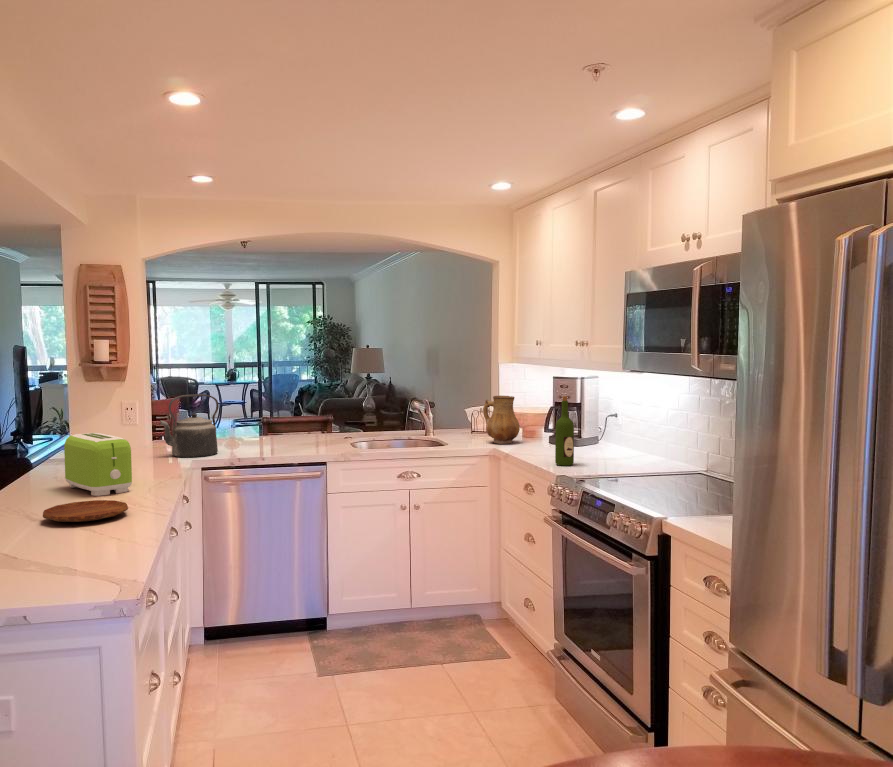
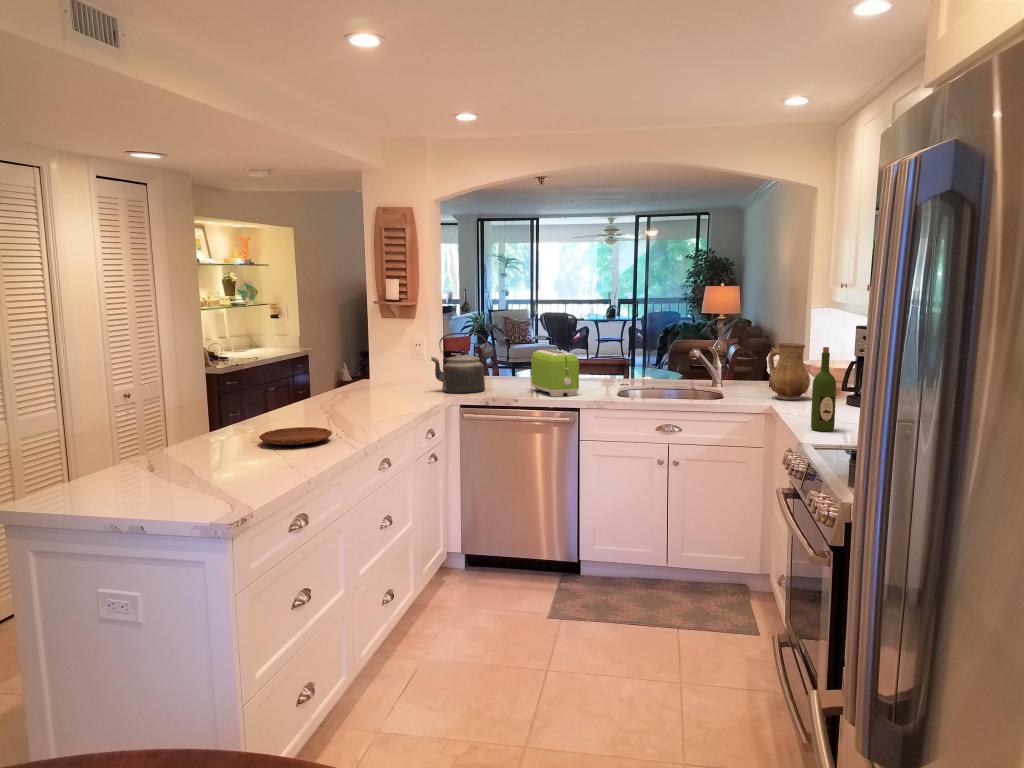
toaster: present [64,433,132,496] -> present [531,350,579,397]

